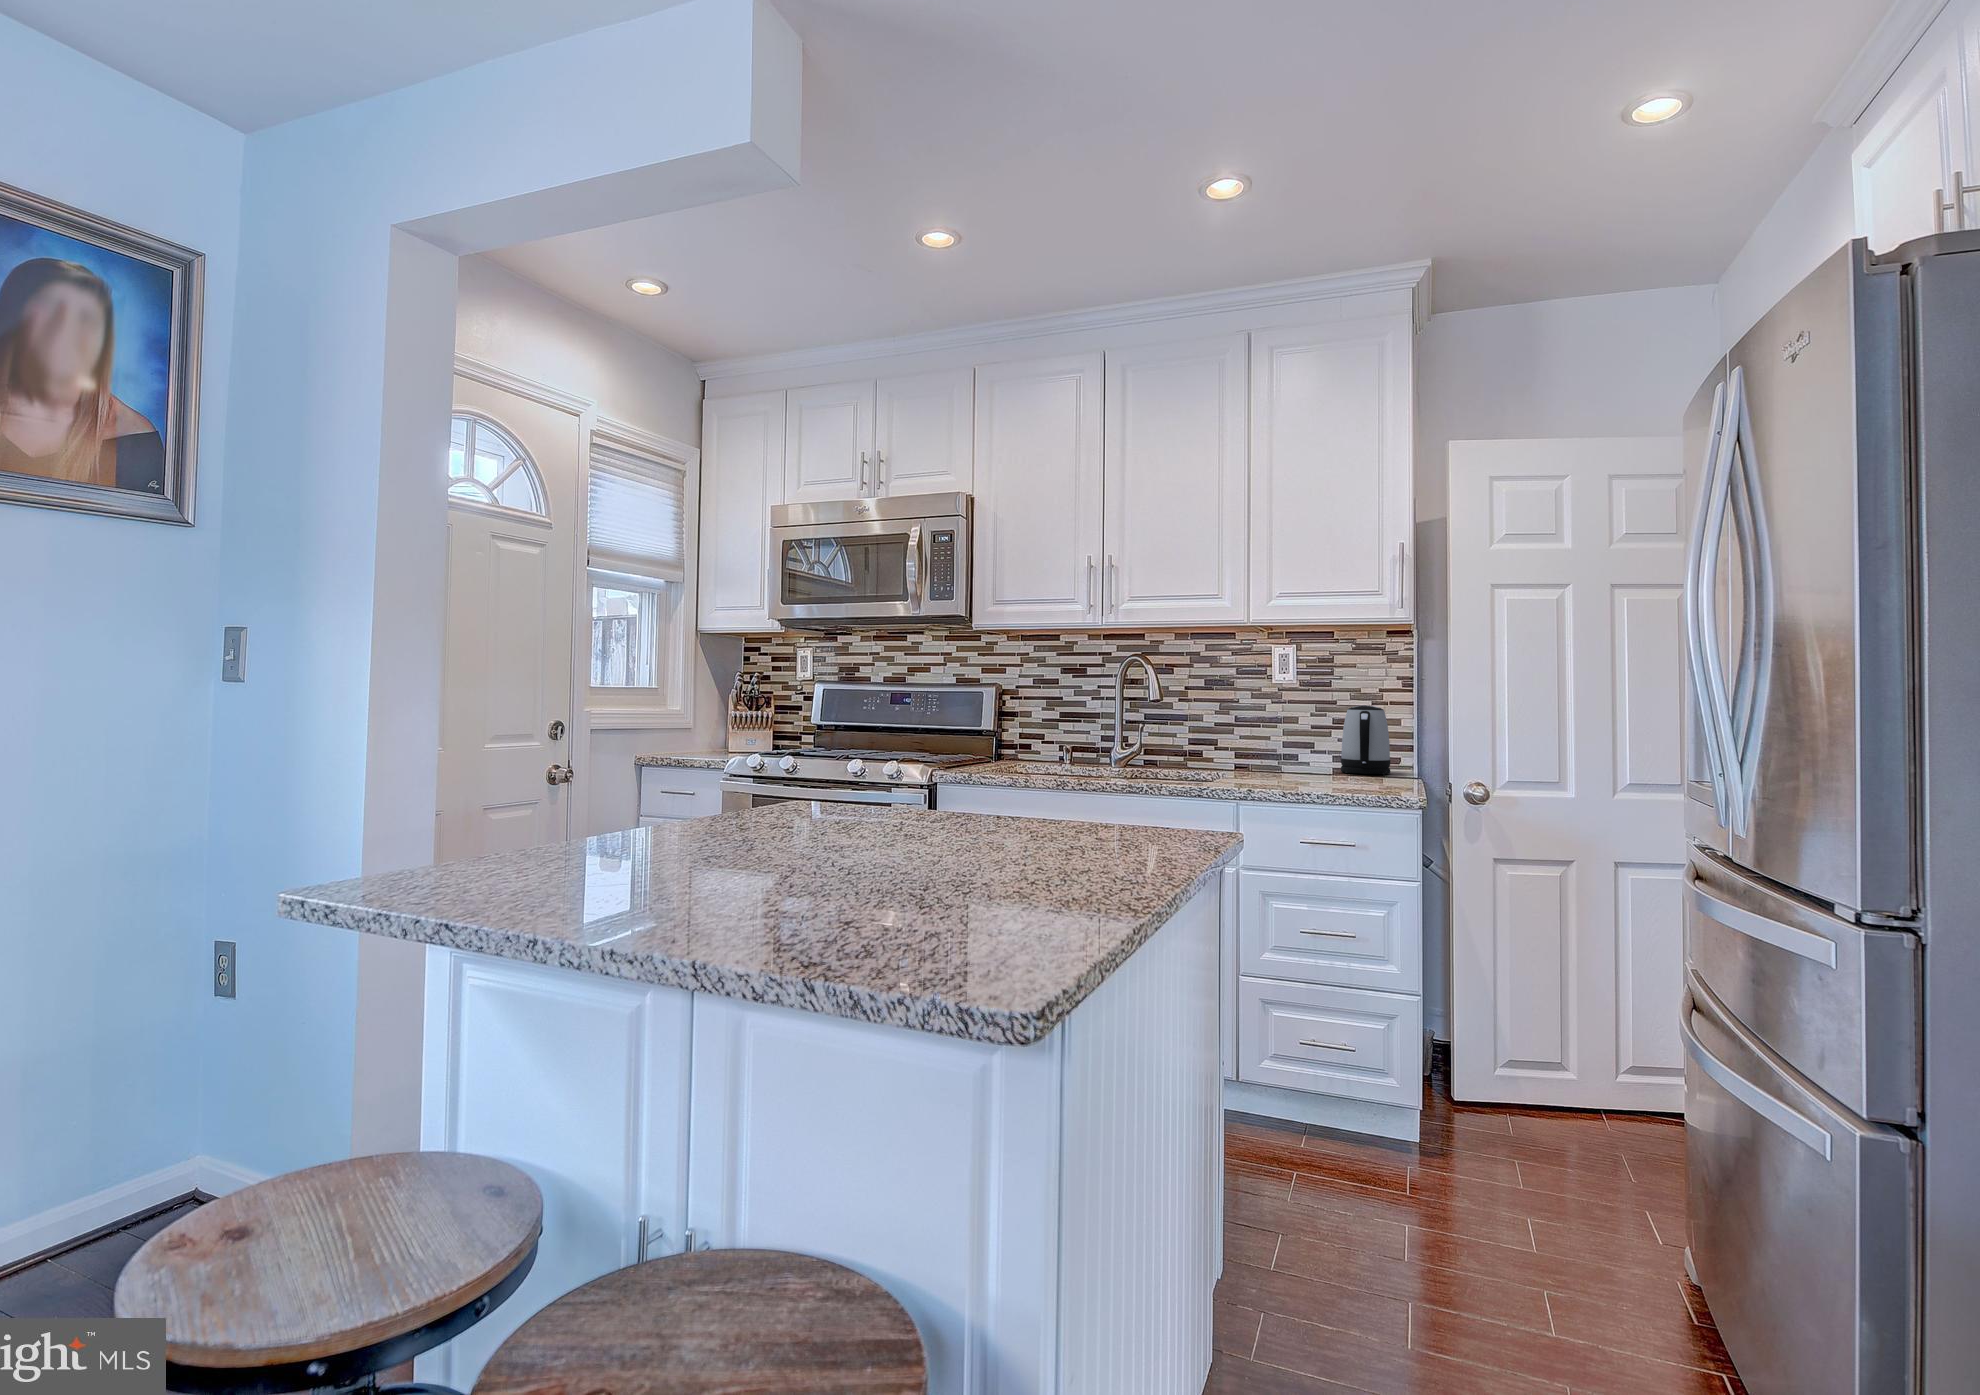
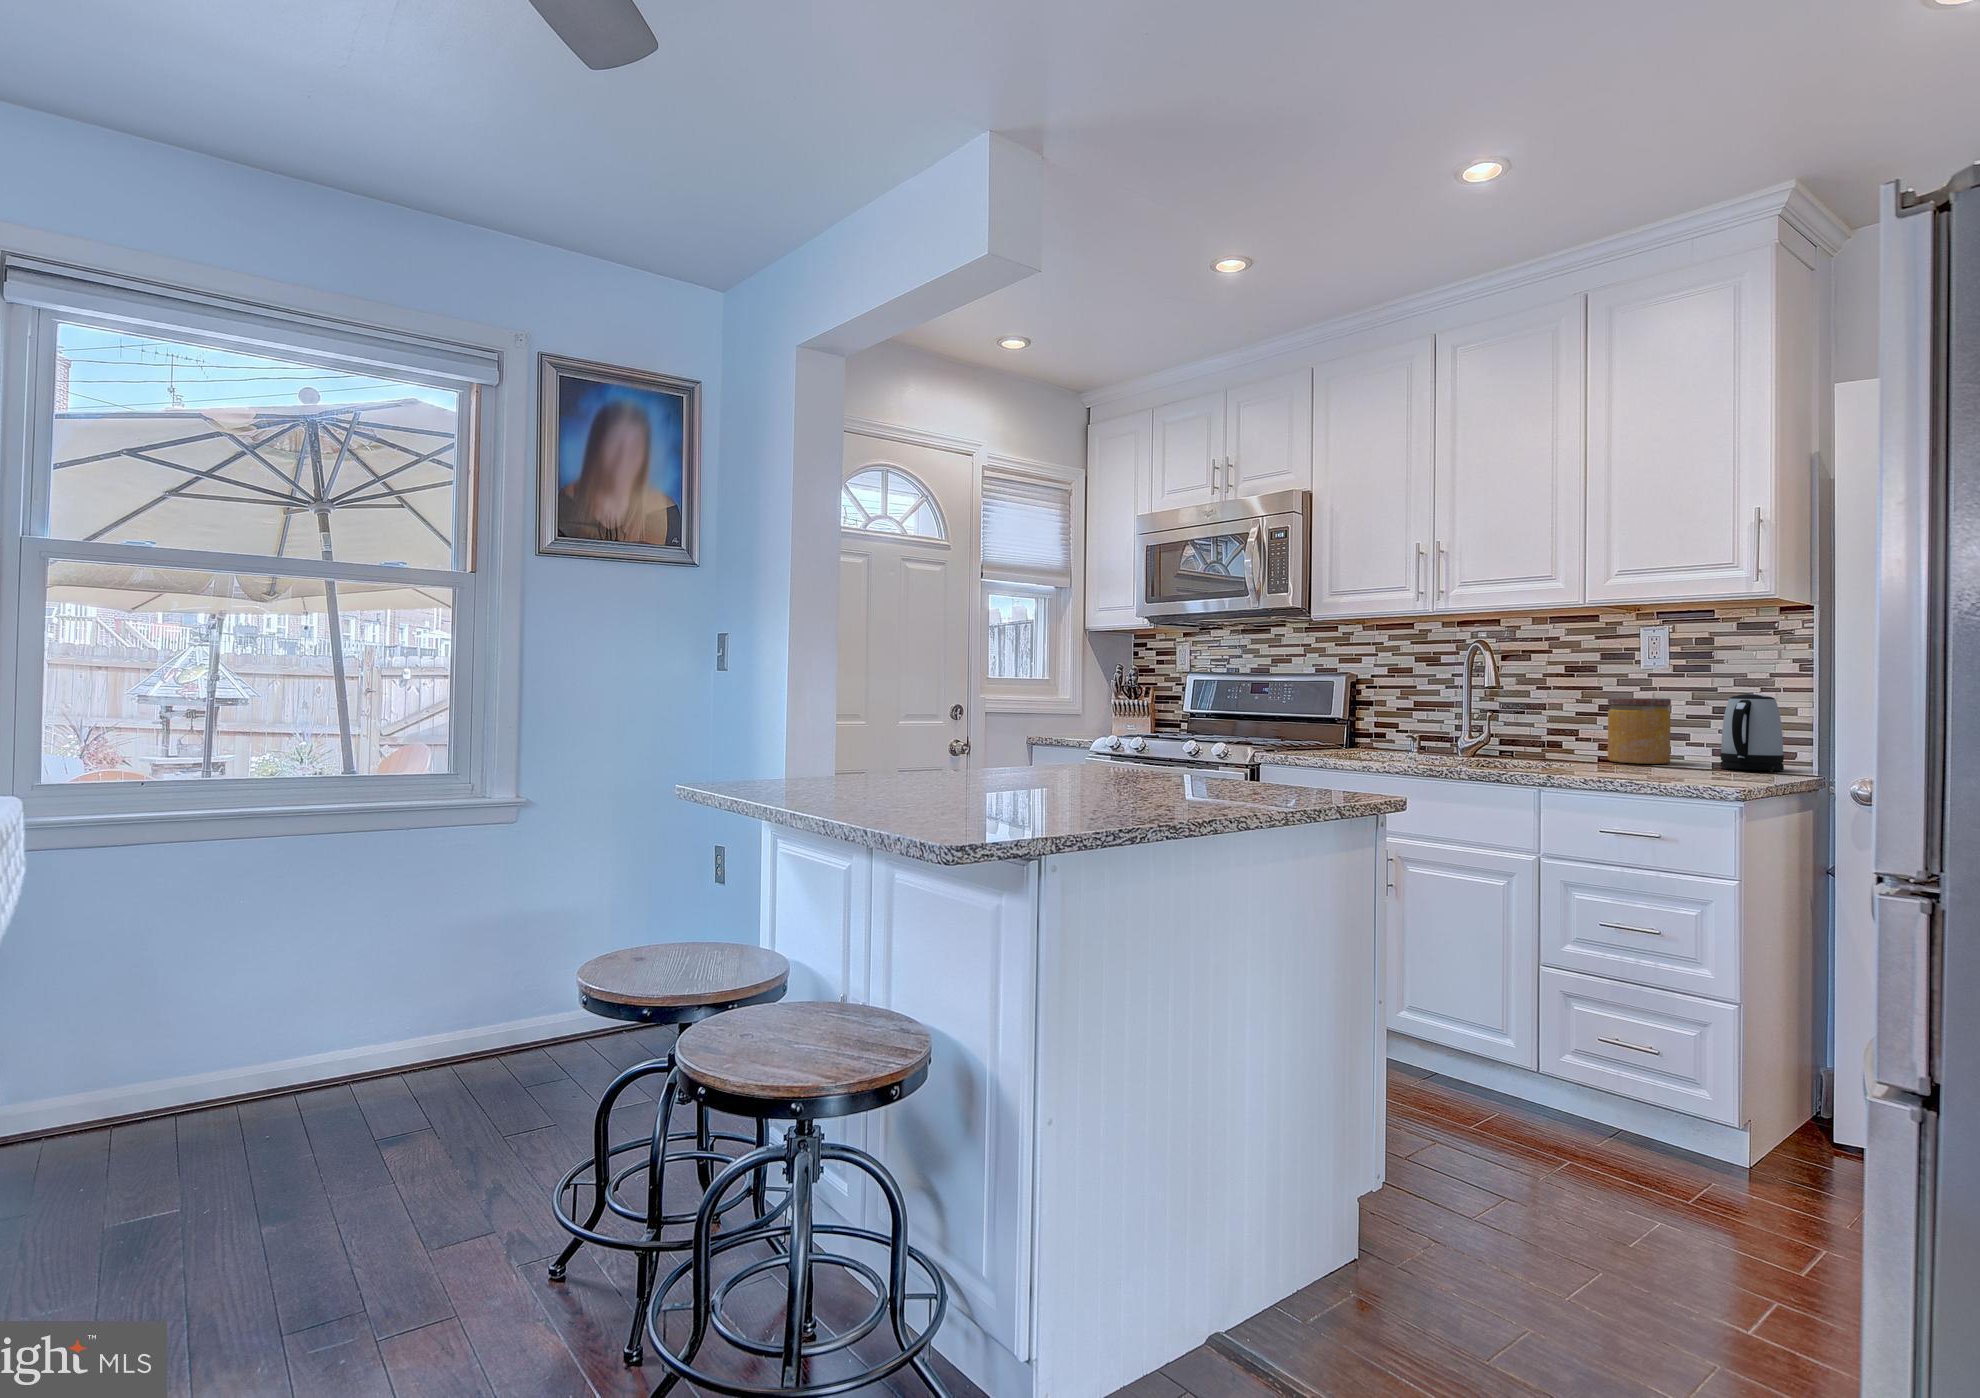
jar: none [1246,708,1297,770] -> present [1608,698,1671,764]

